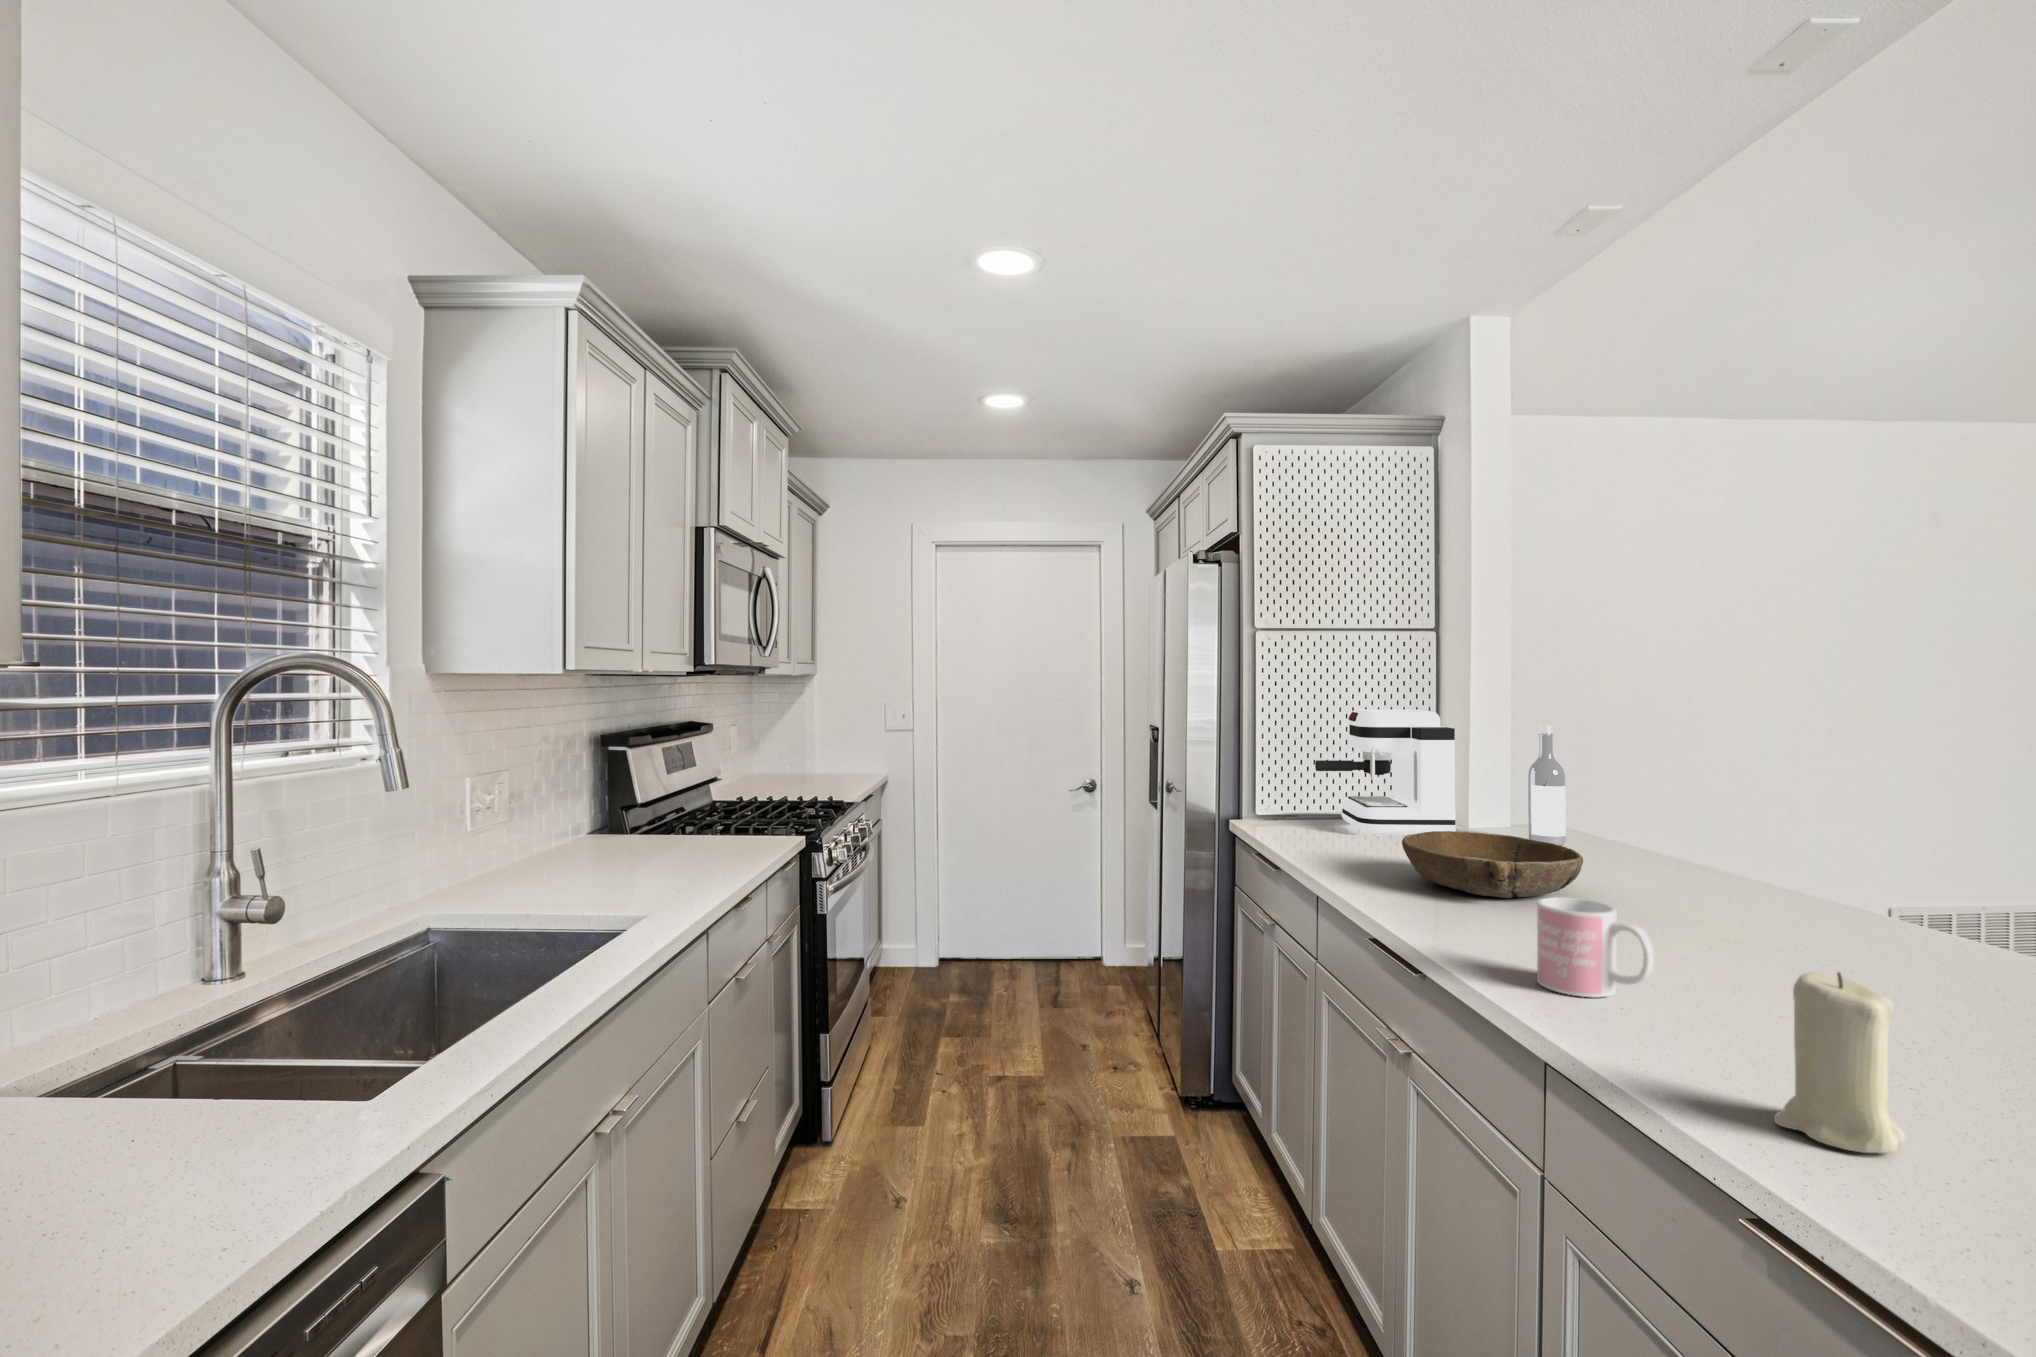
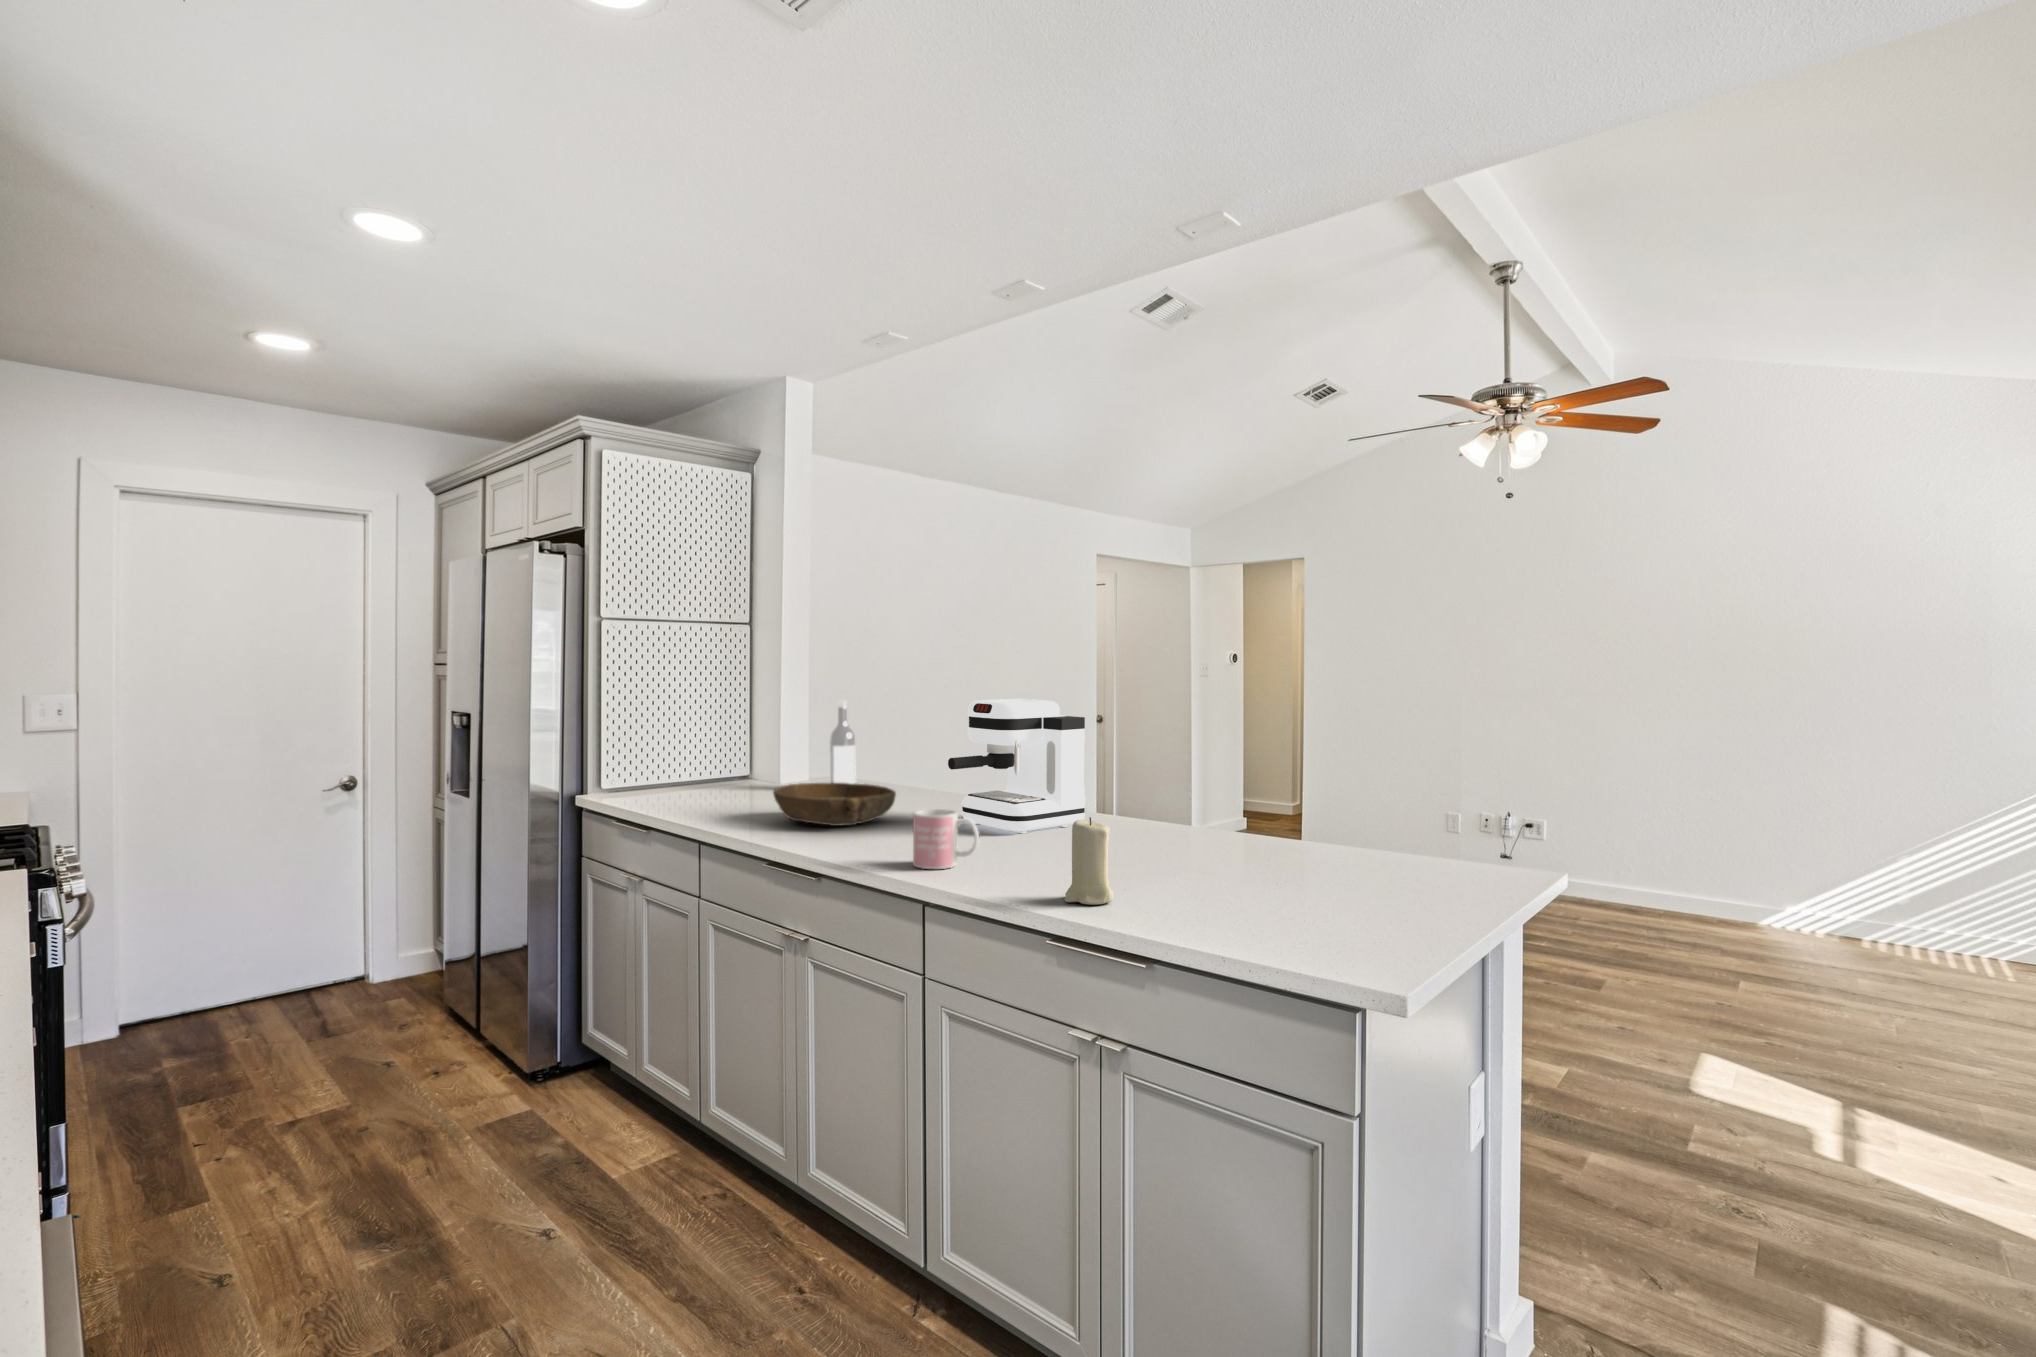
coffee maker: present [1315,709,1456,837] -> present [948,699,1085,834]

